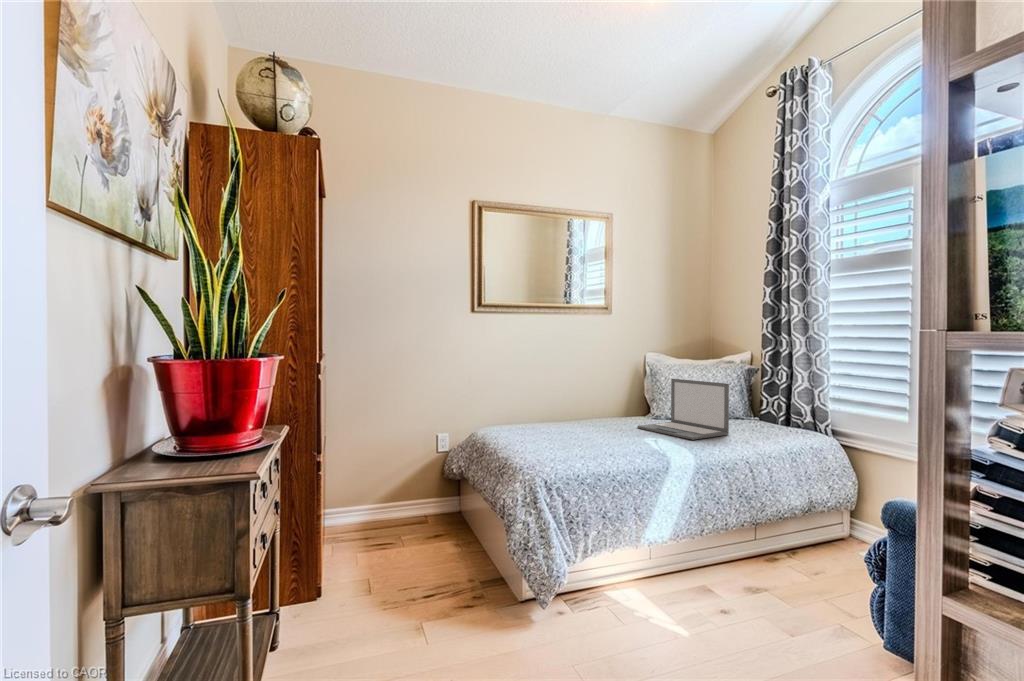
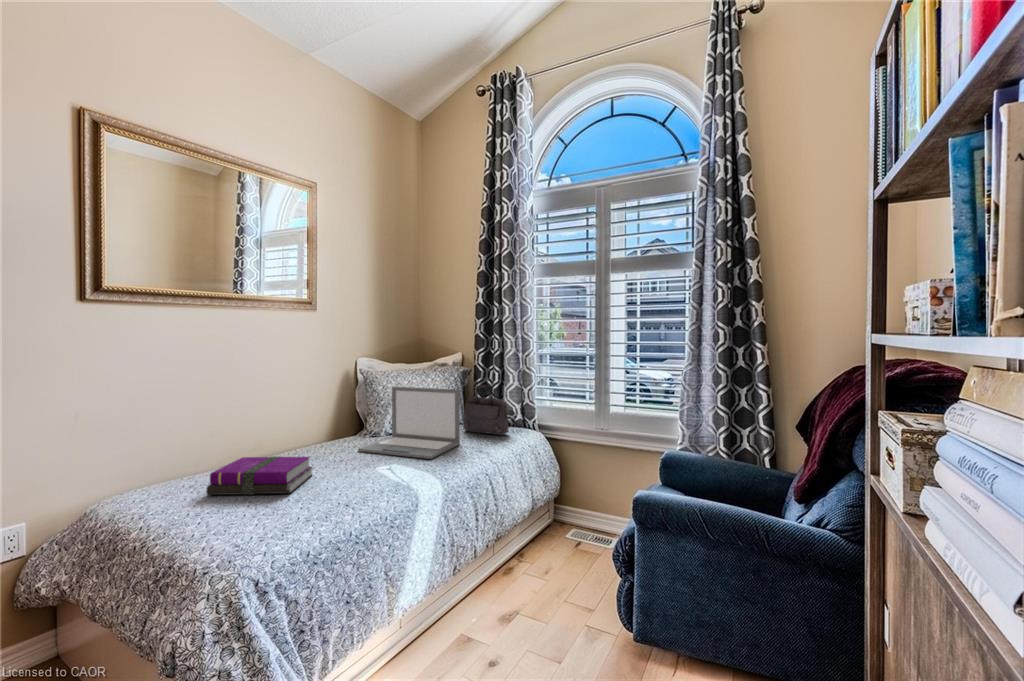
handbag: none [742,377,788,434] -> present [463,383,508,435]
notebook: none [531,417,598,443] -> present [206,457,313,495]

